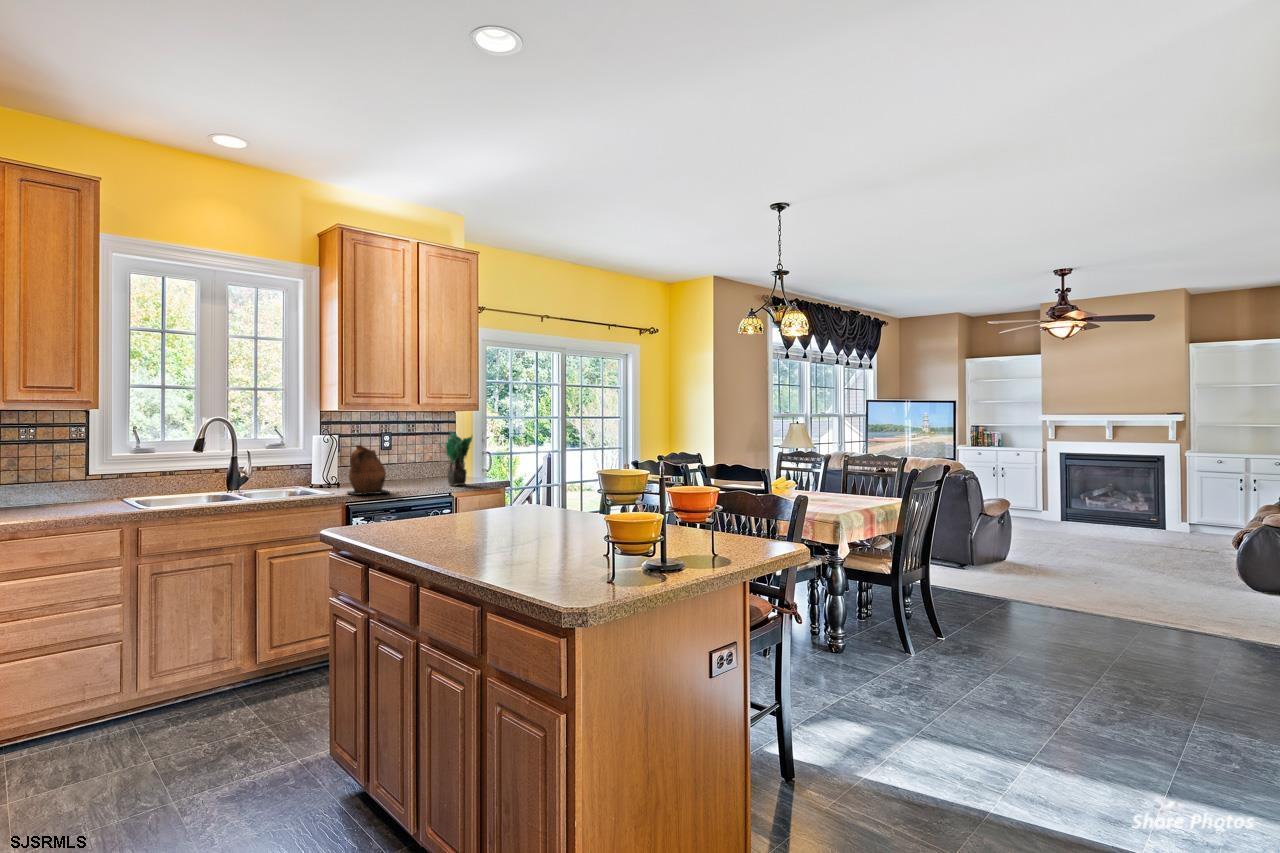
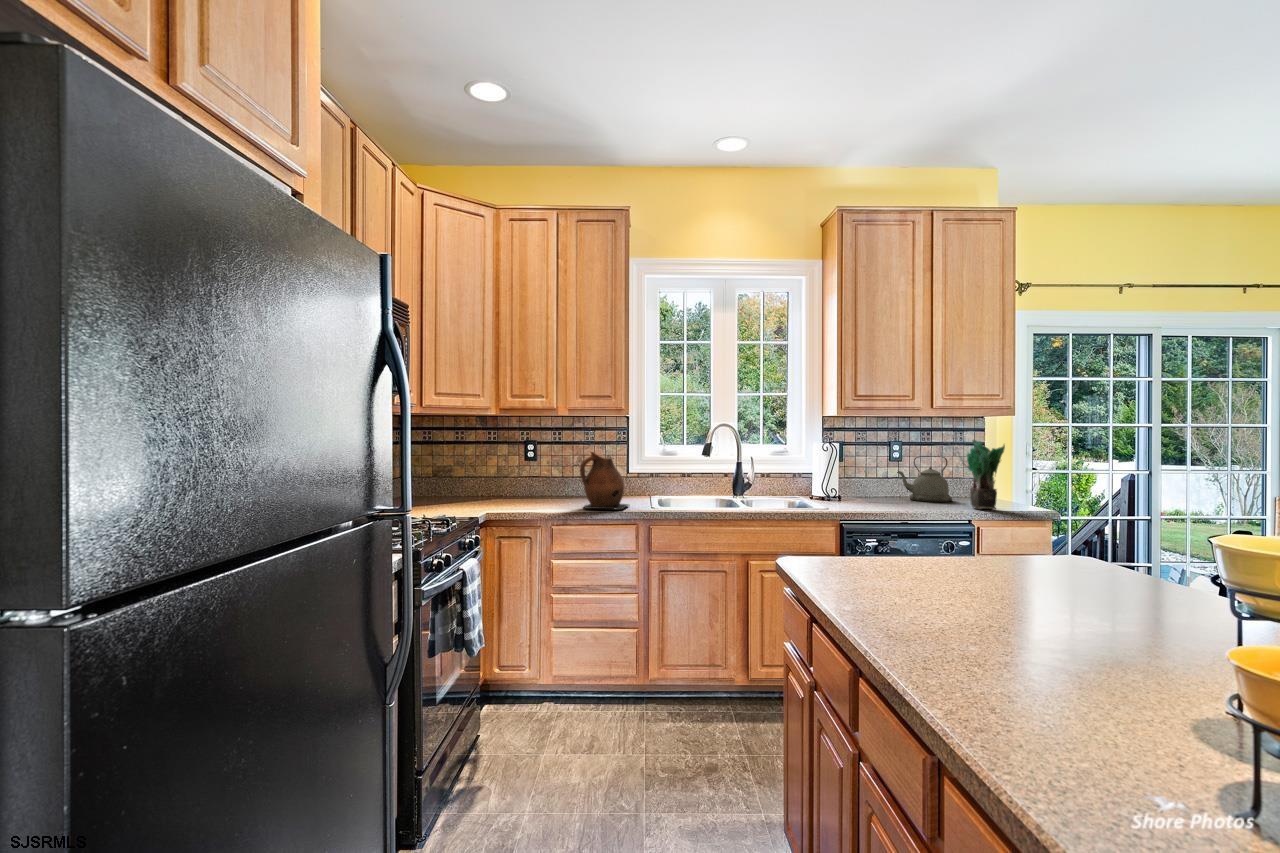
ceramic pitcher: present [347,445,389,495] -> present [580,452,629,510]
kettle: none [388,445,432,483] -> present [897,456,952,502]

